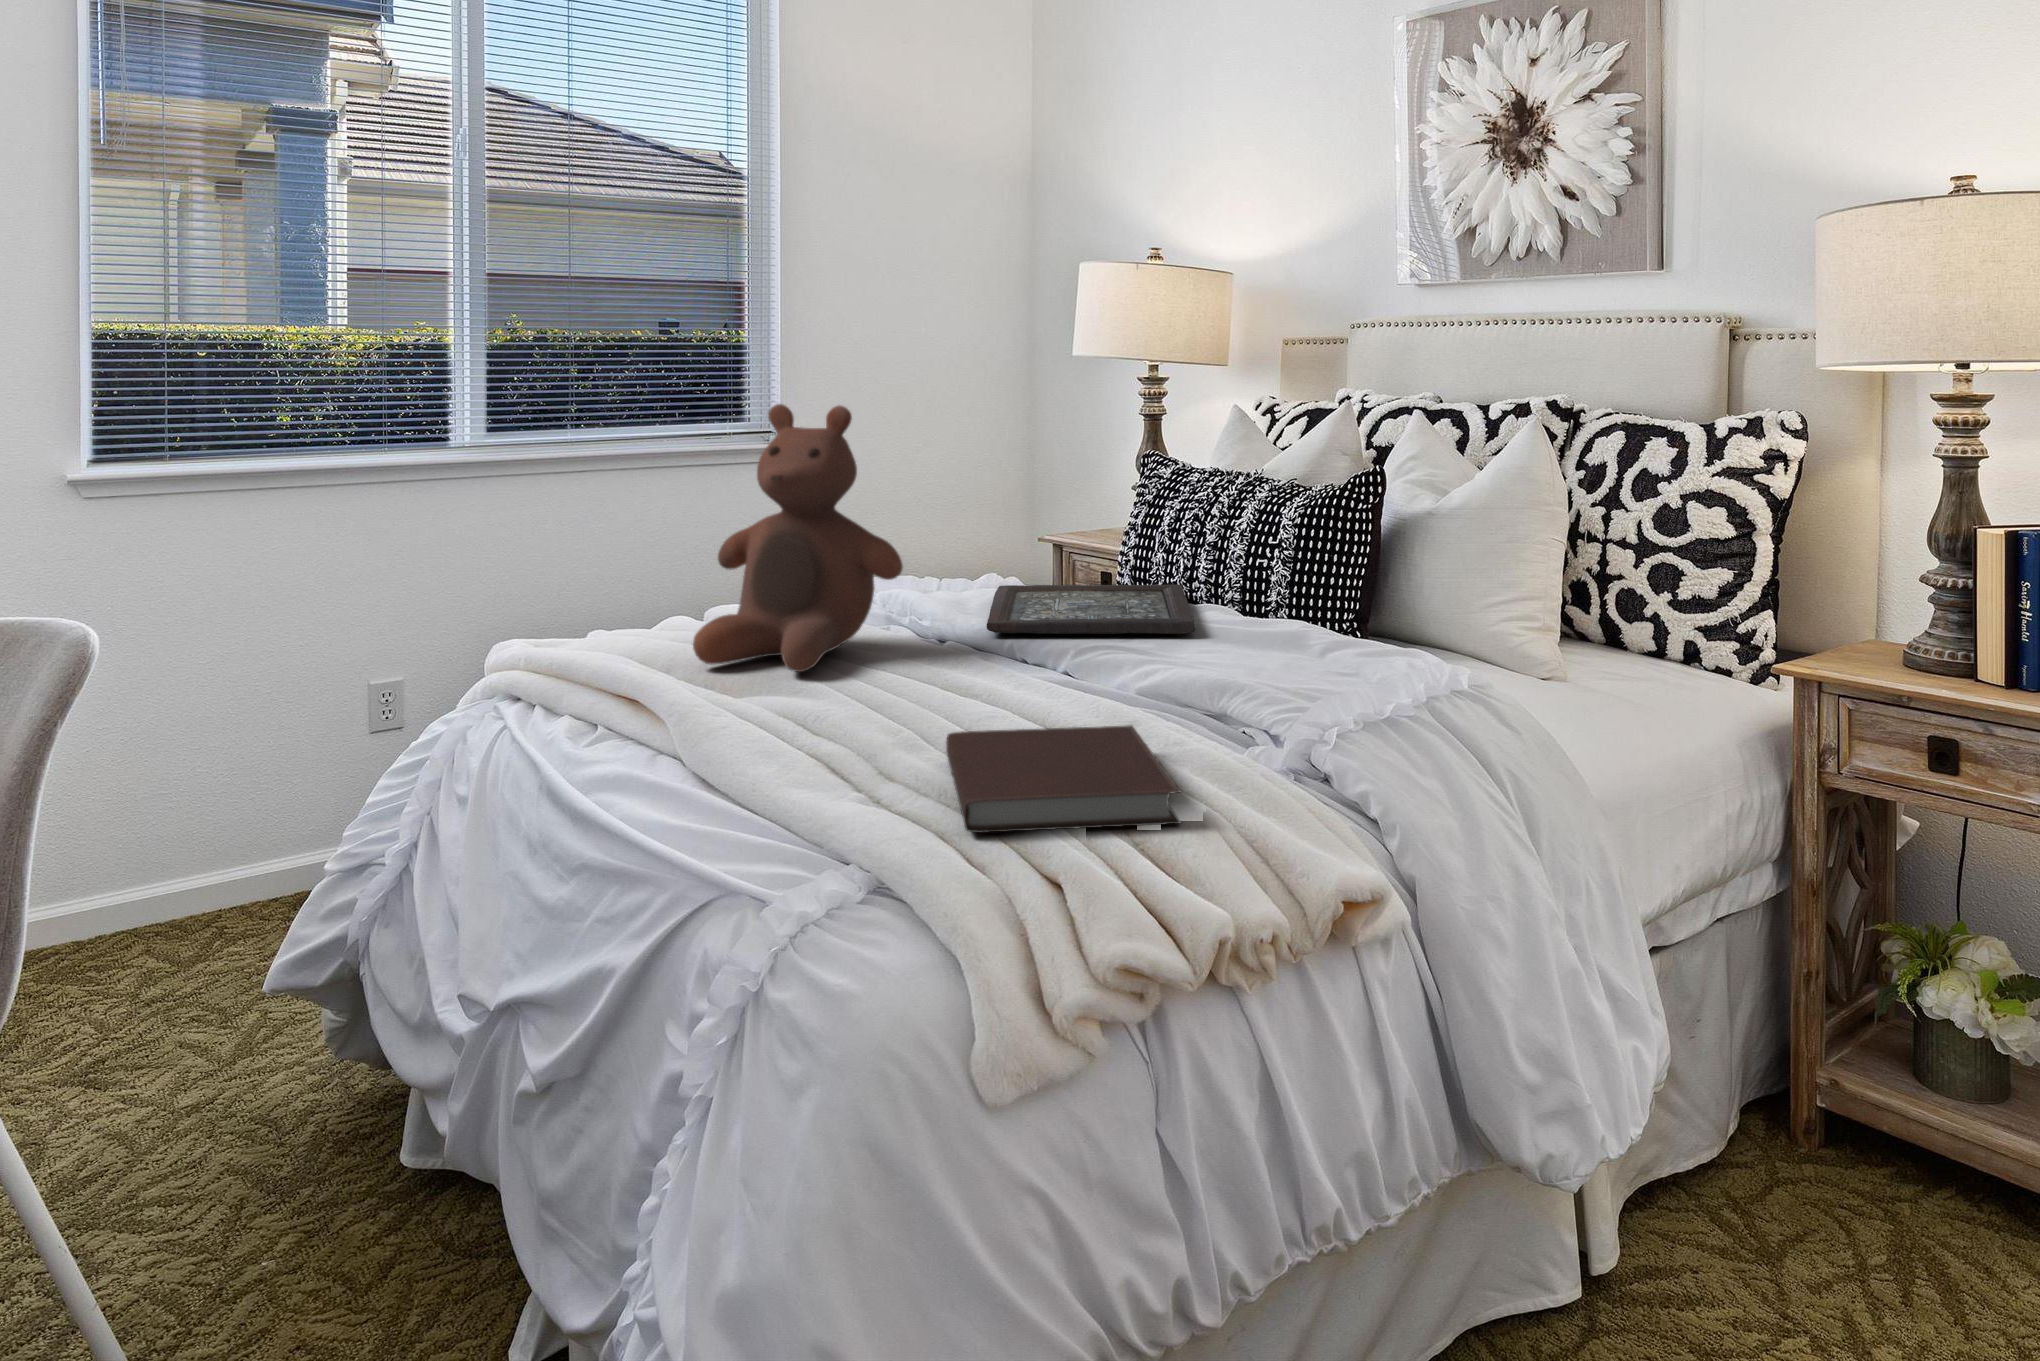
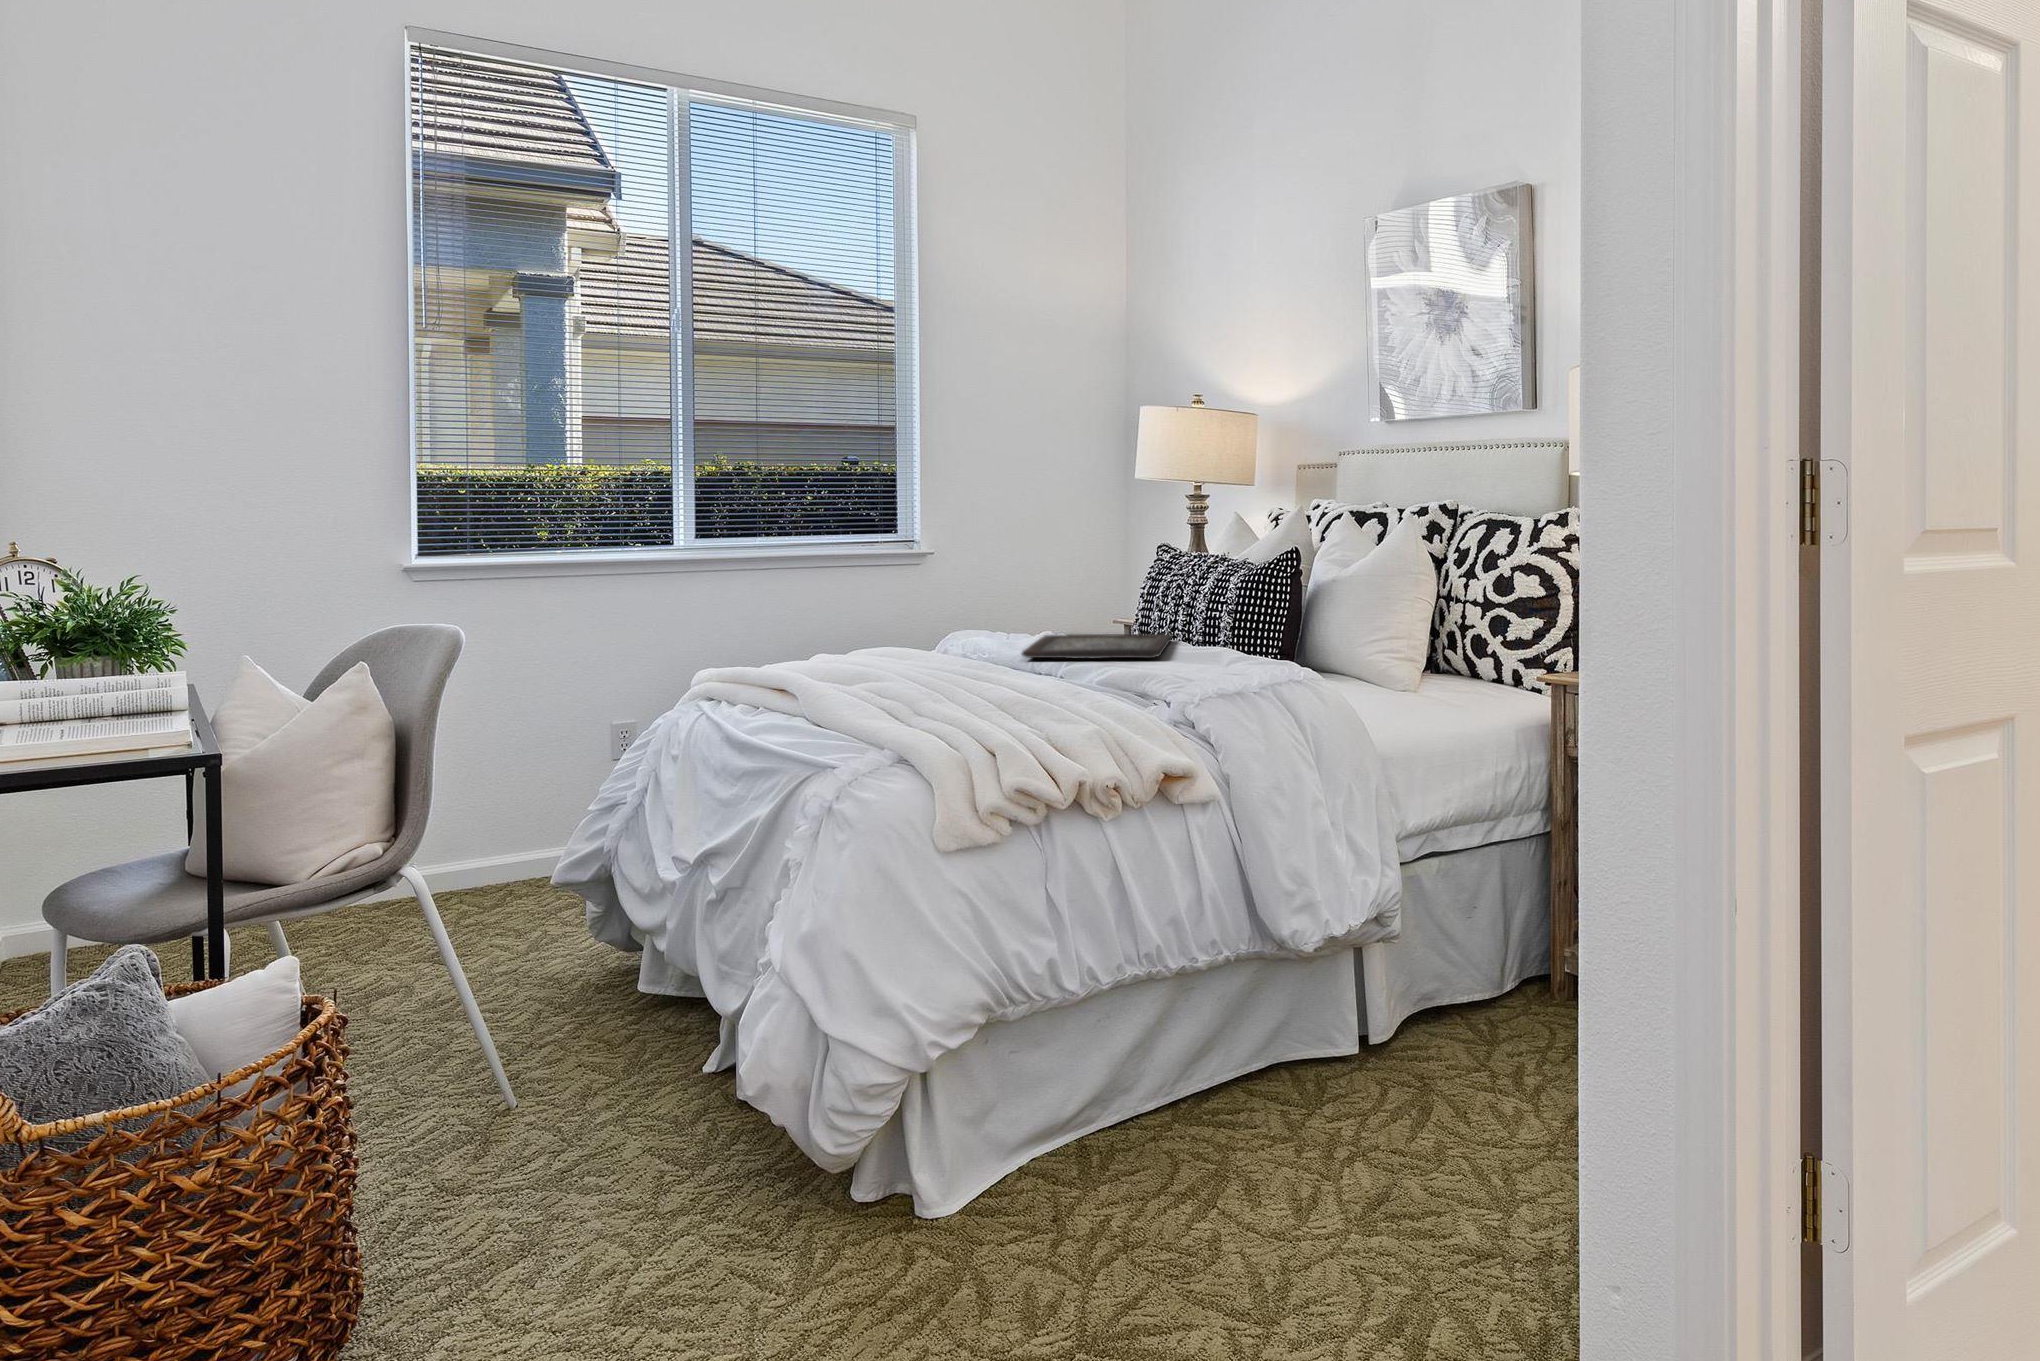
stuffed bear: present [693,404,903,672] -> none [822,505,960,675]
notebook: present [946,726,1181,833] -> none [951,691,1076,733]

